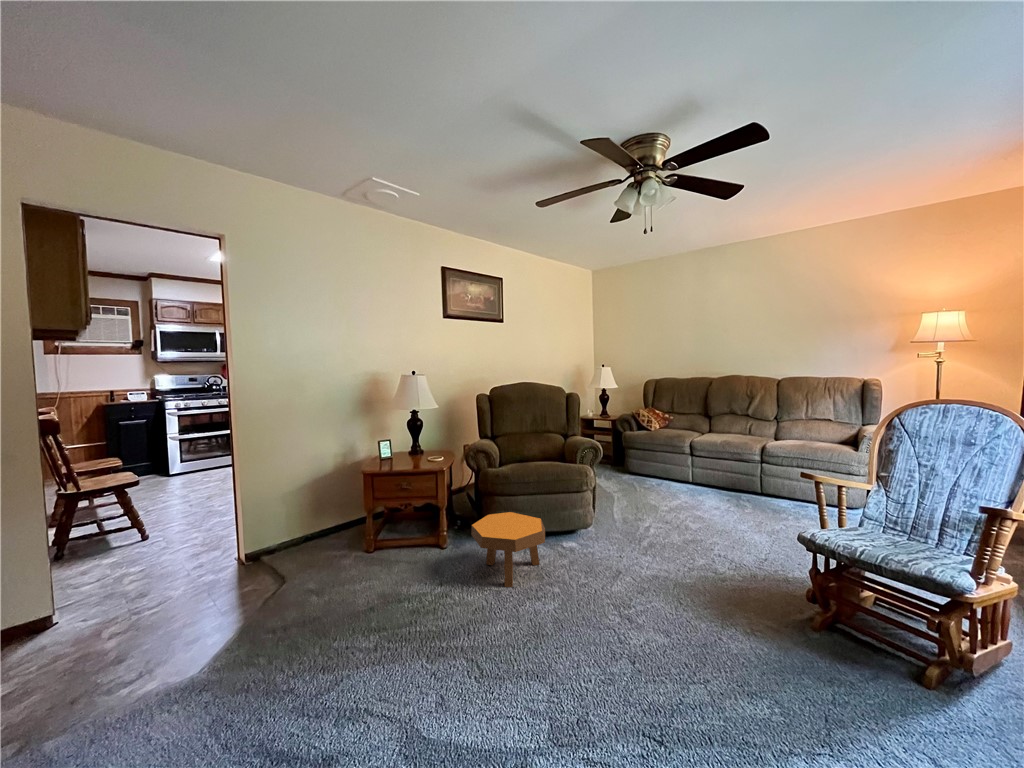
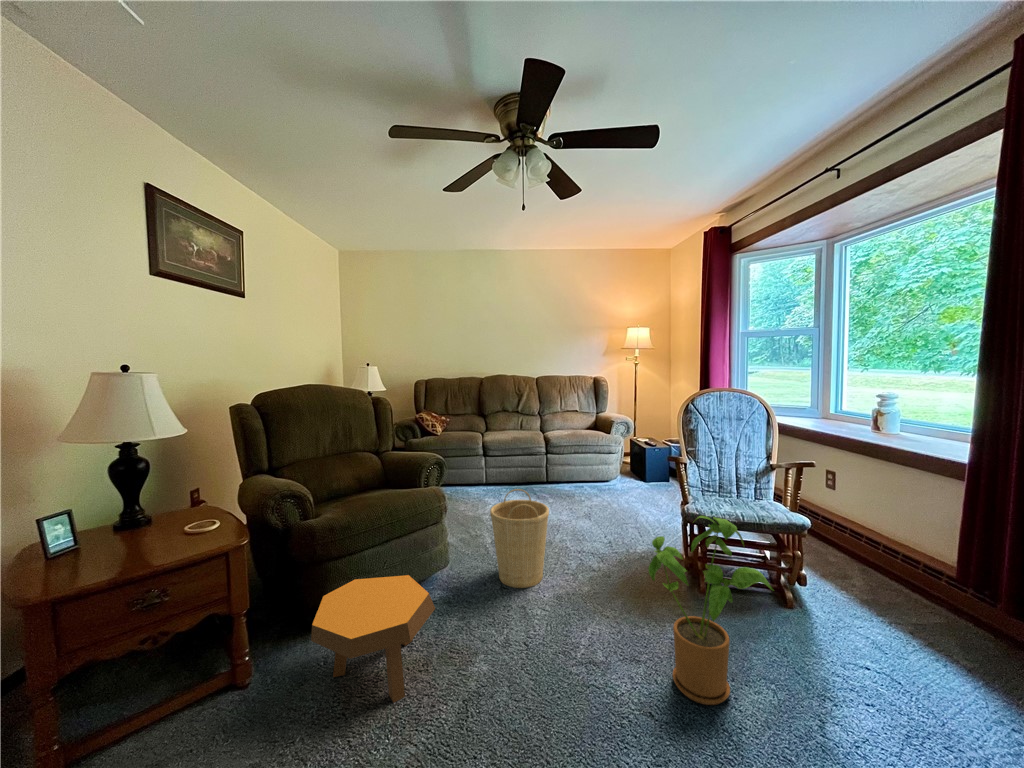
basket: none [623,480,678,566] -> present [490,489,549,588]
house plant: none [681,522,780,692] -> present [648,516,773,705]

